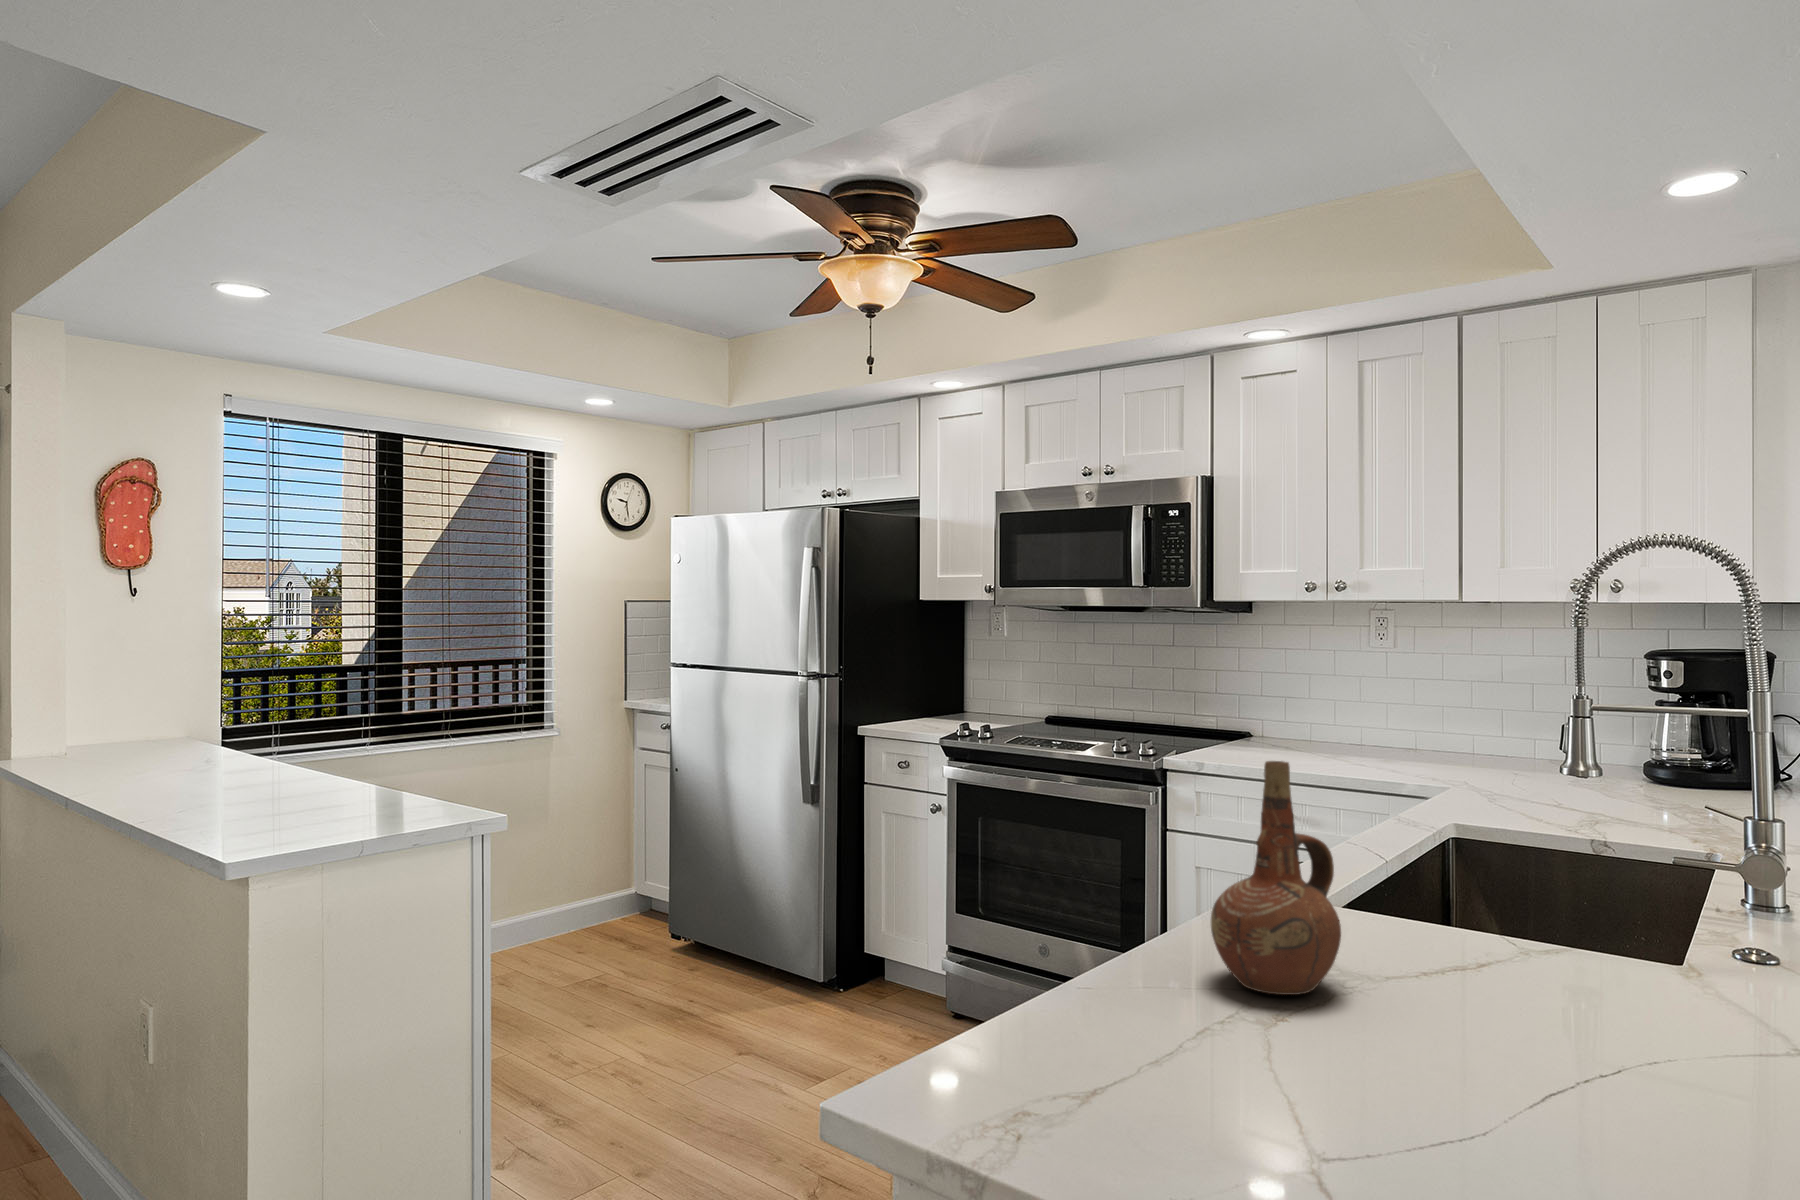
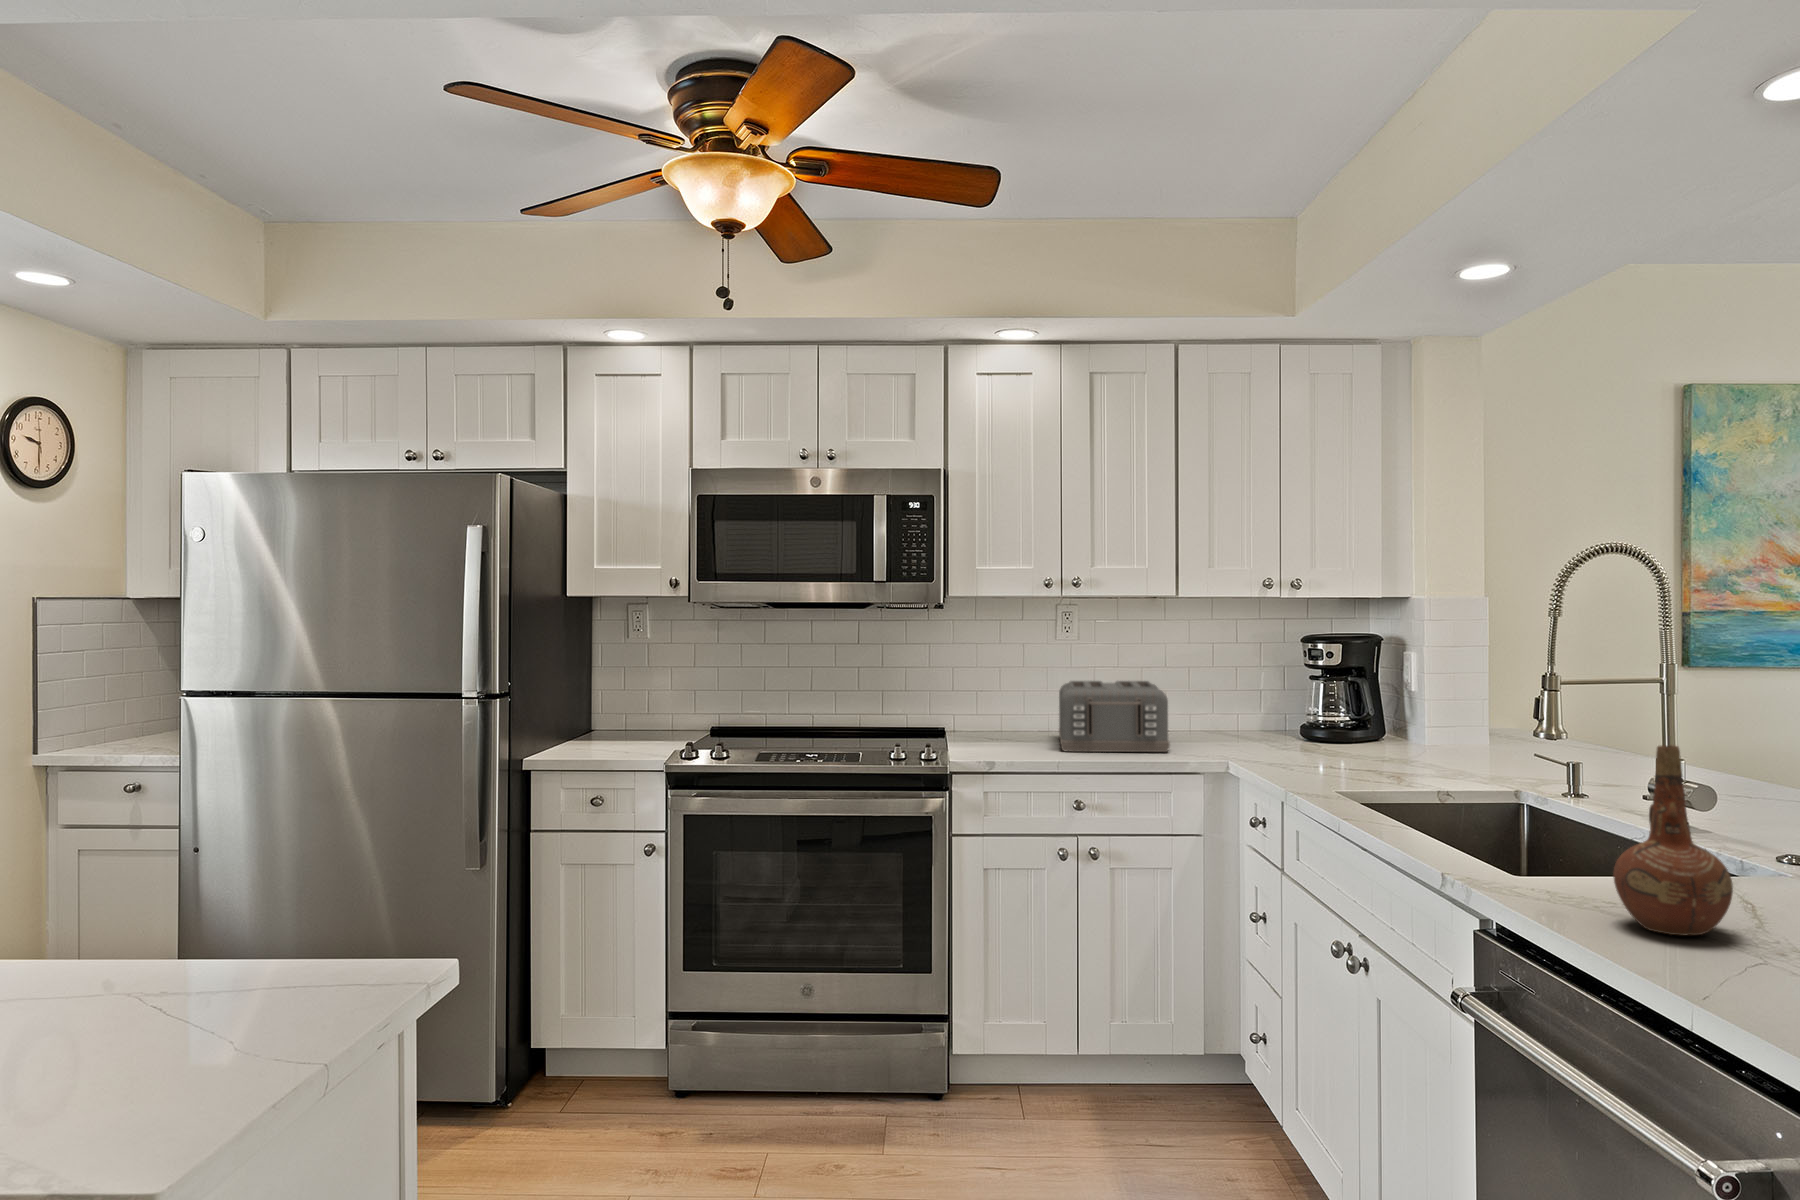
toaster: none [1289,690,1448,773] -> present [1059,681,1170,752]

